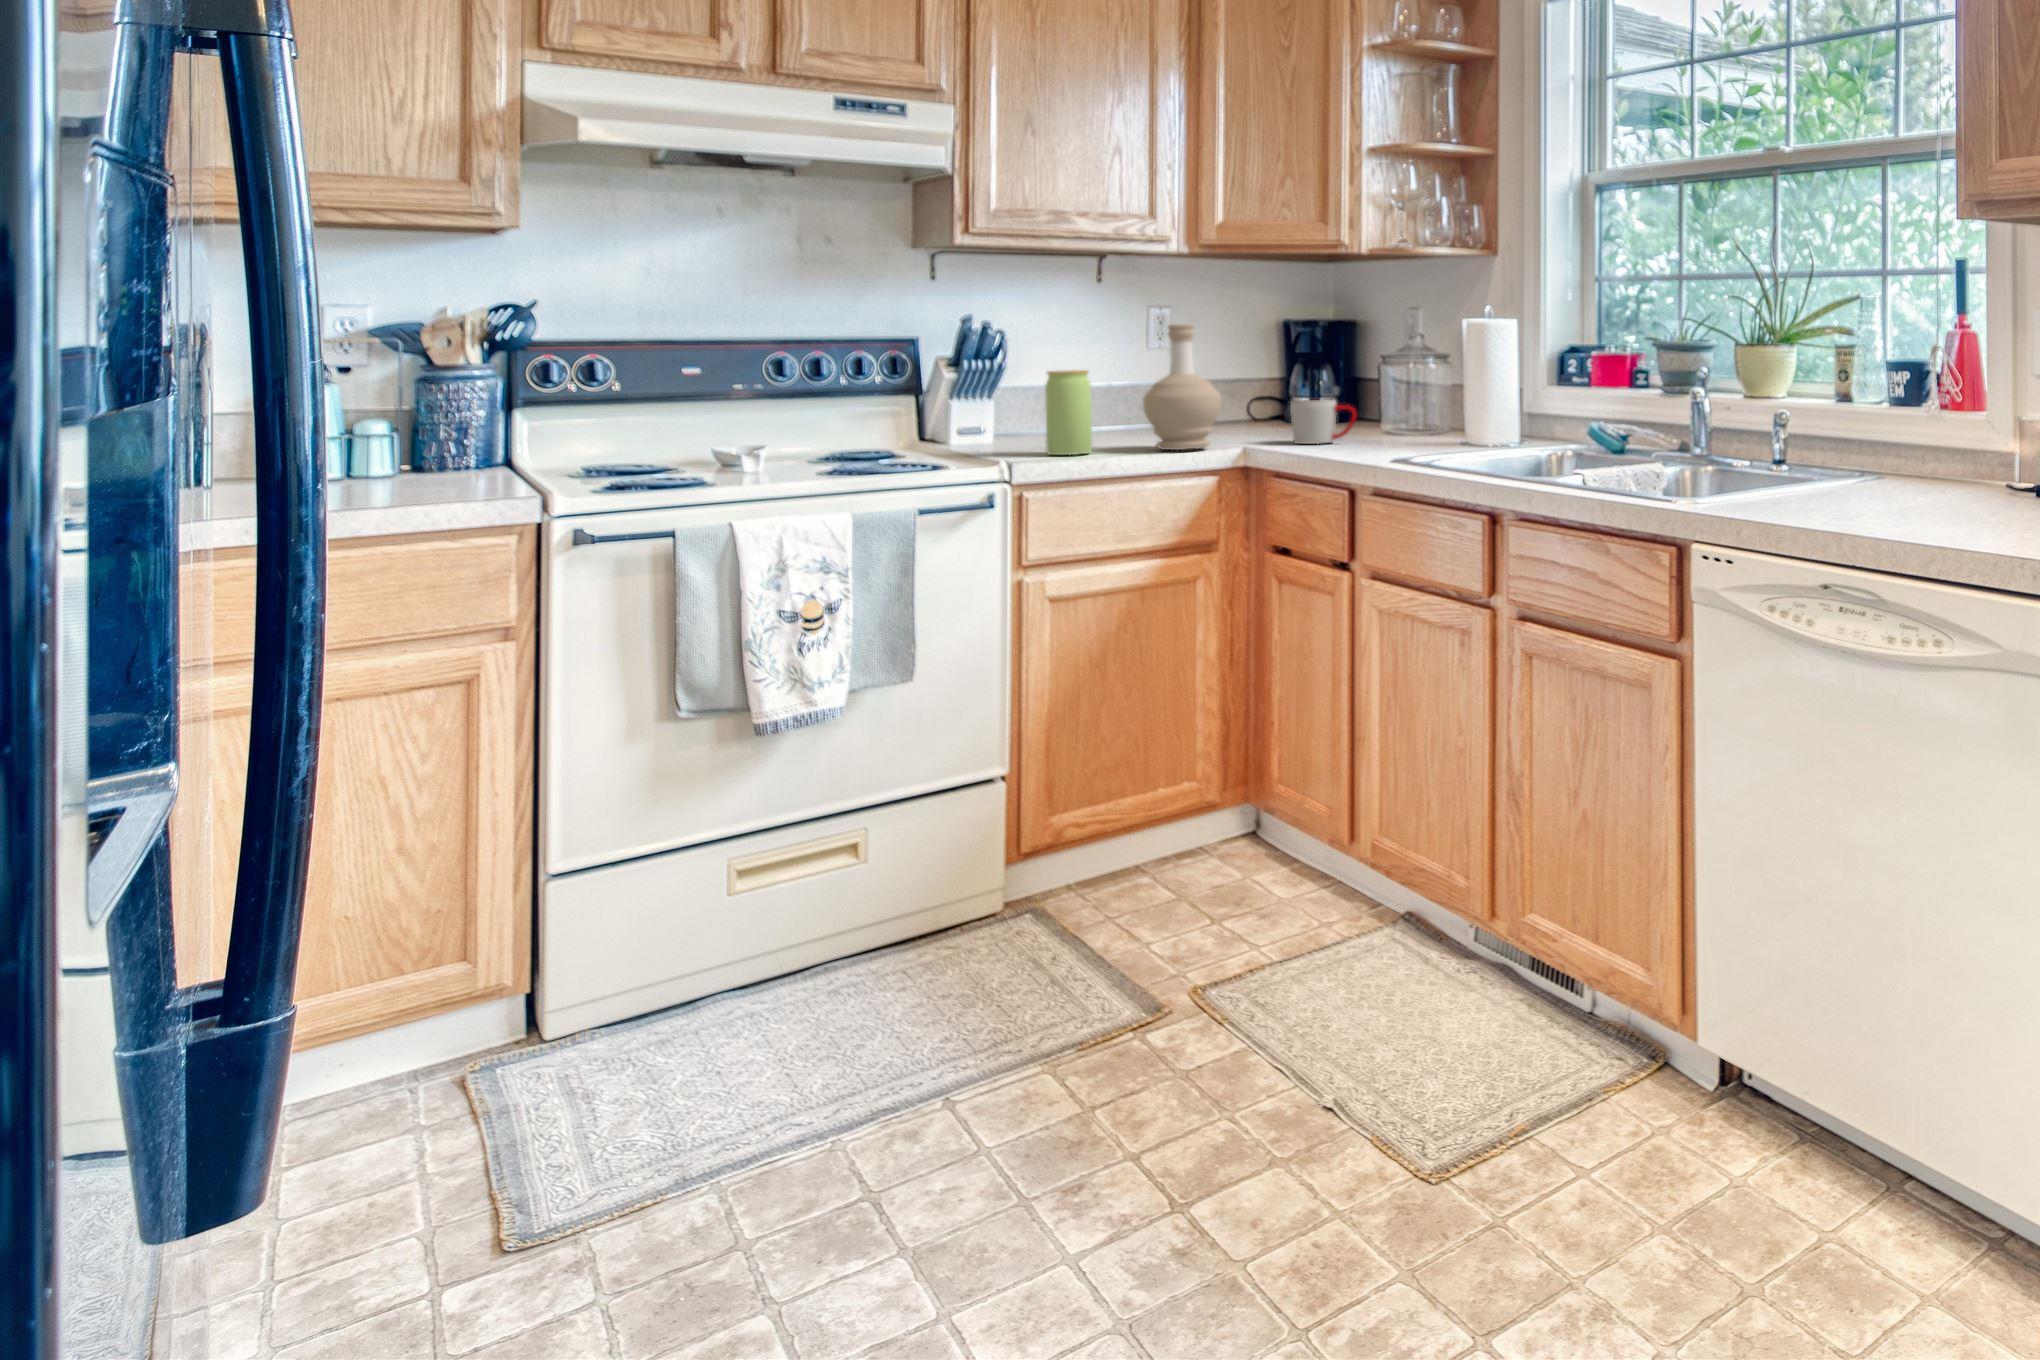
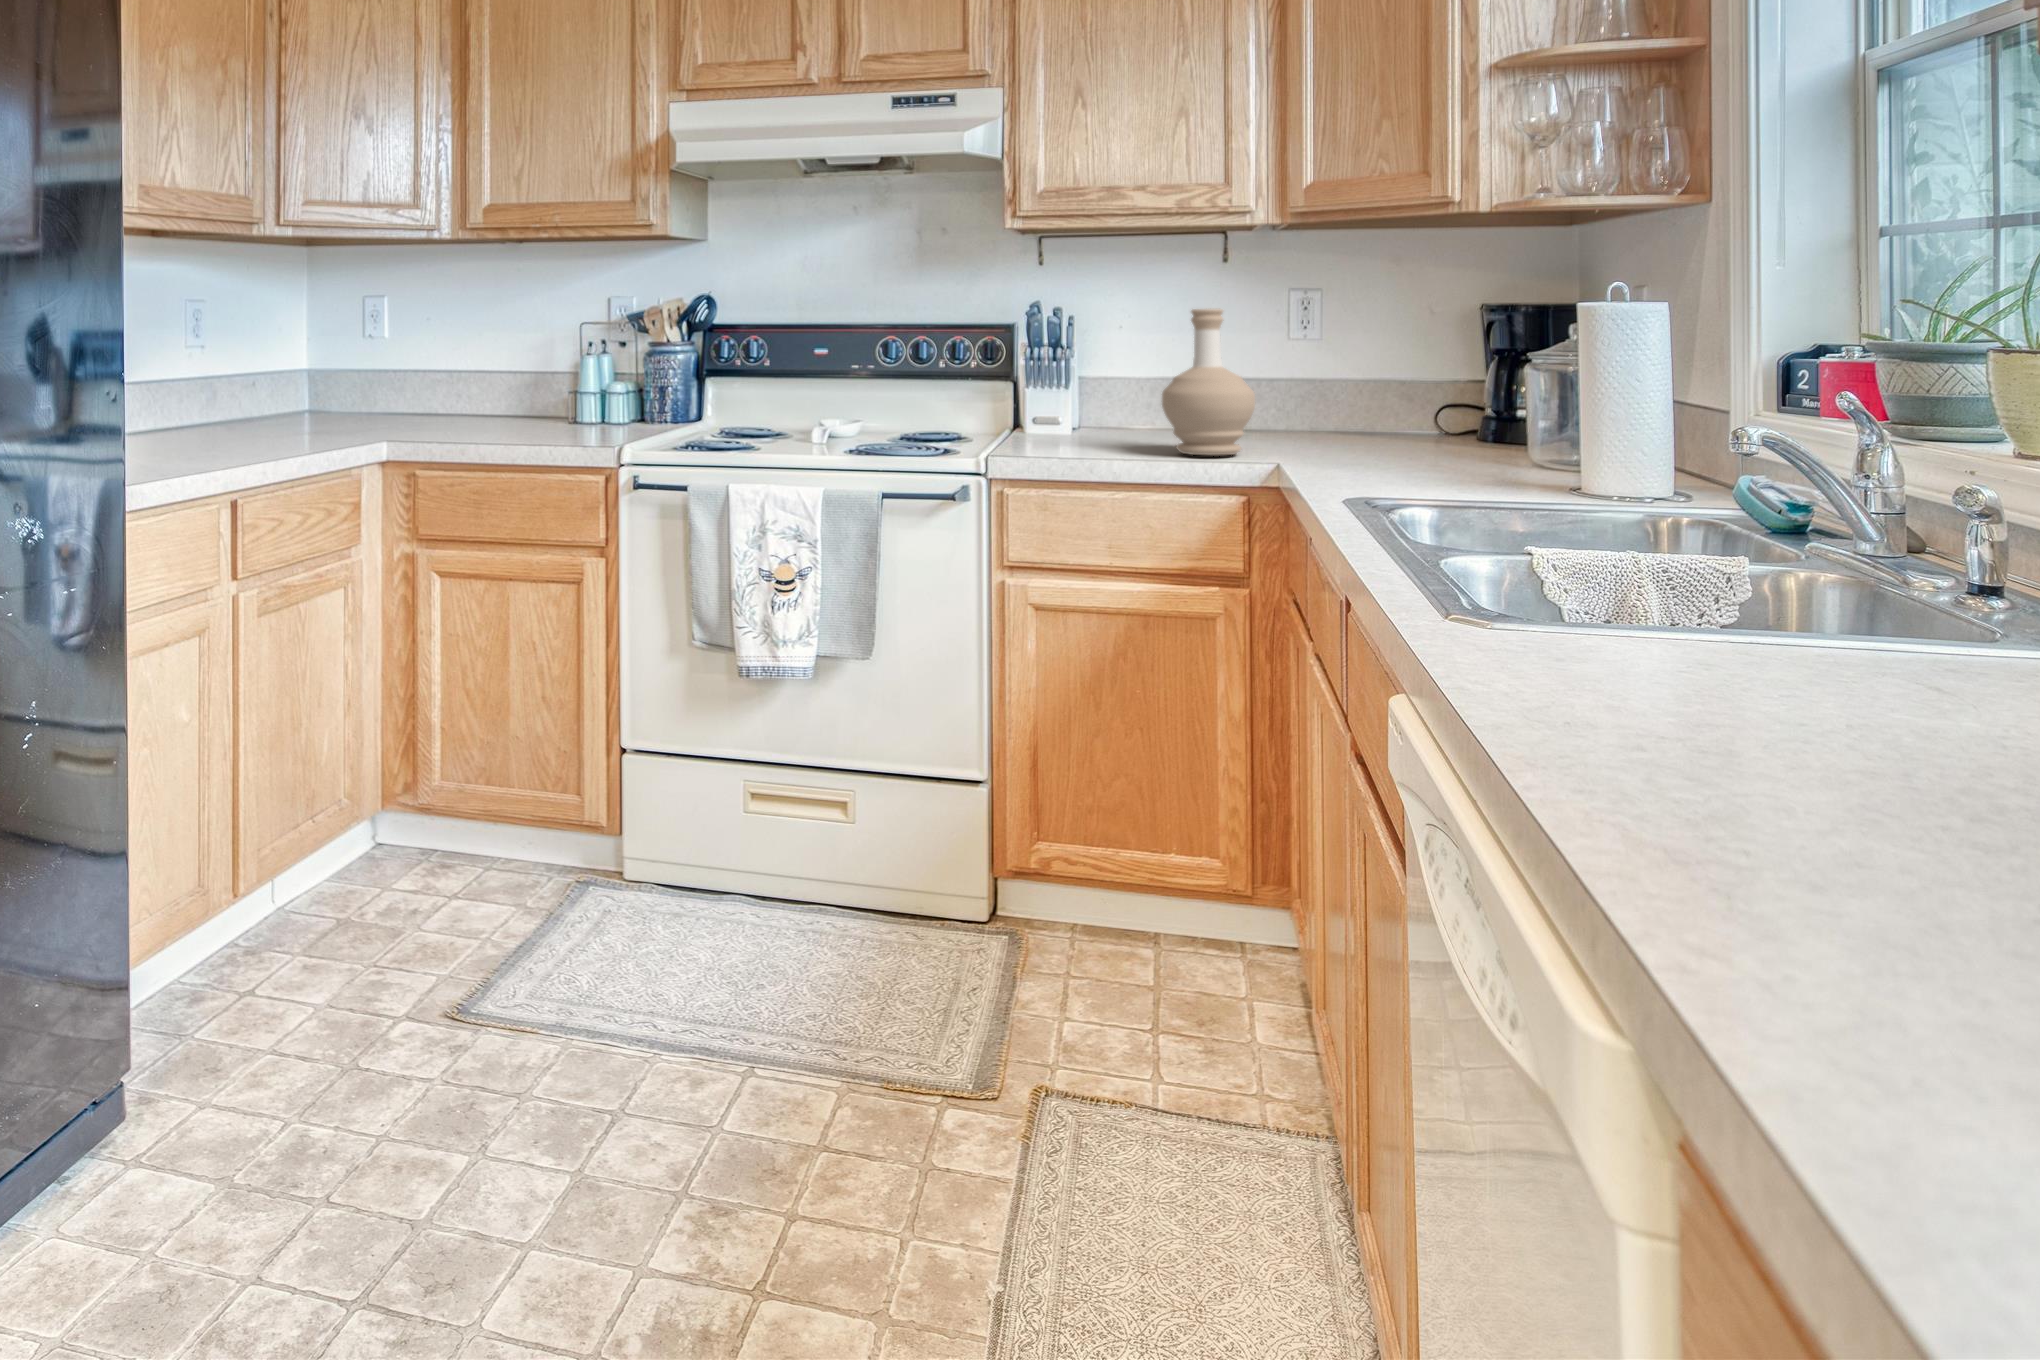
jar: present [1045,370,1092,455] -> none [1058,359,1107,450]
mug: present [1290,400,1356,444] -> none [1356,404,1441,462]

